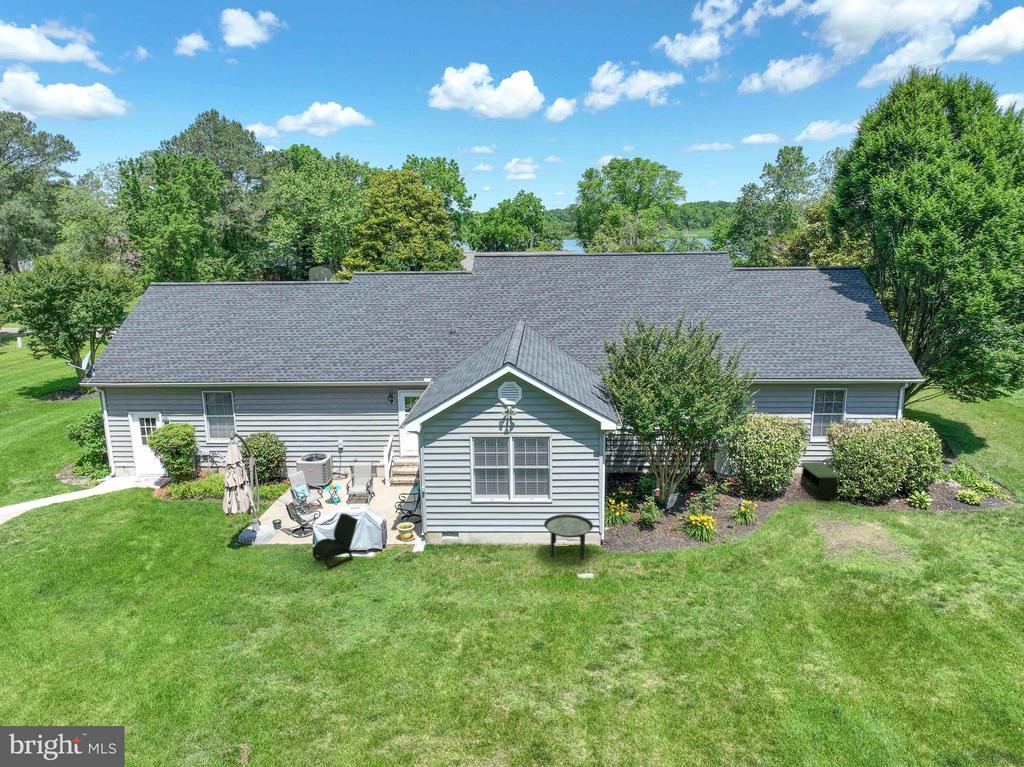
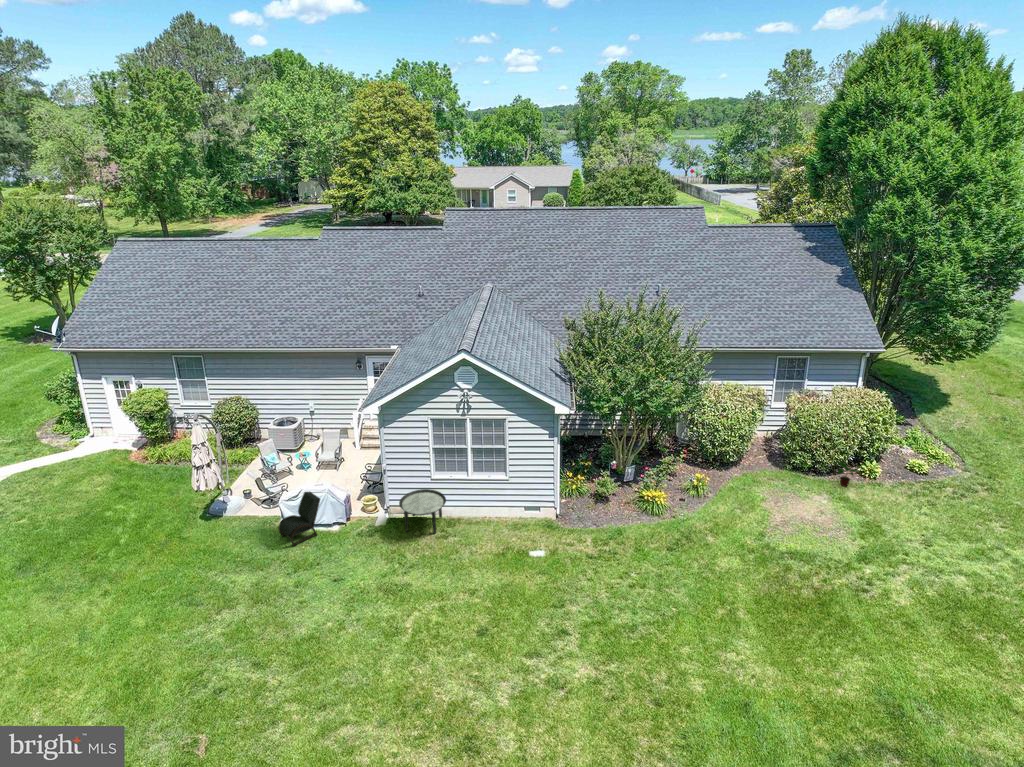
storage bench: present [800,462,840,500] -> none [758,431,796,470]
potted plant: none [883,489,911,515] -> present [838,462,859,487]
round table: present [544,514,593,559] -> present [399,489,446,534]

